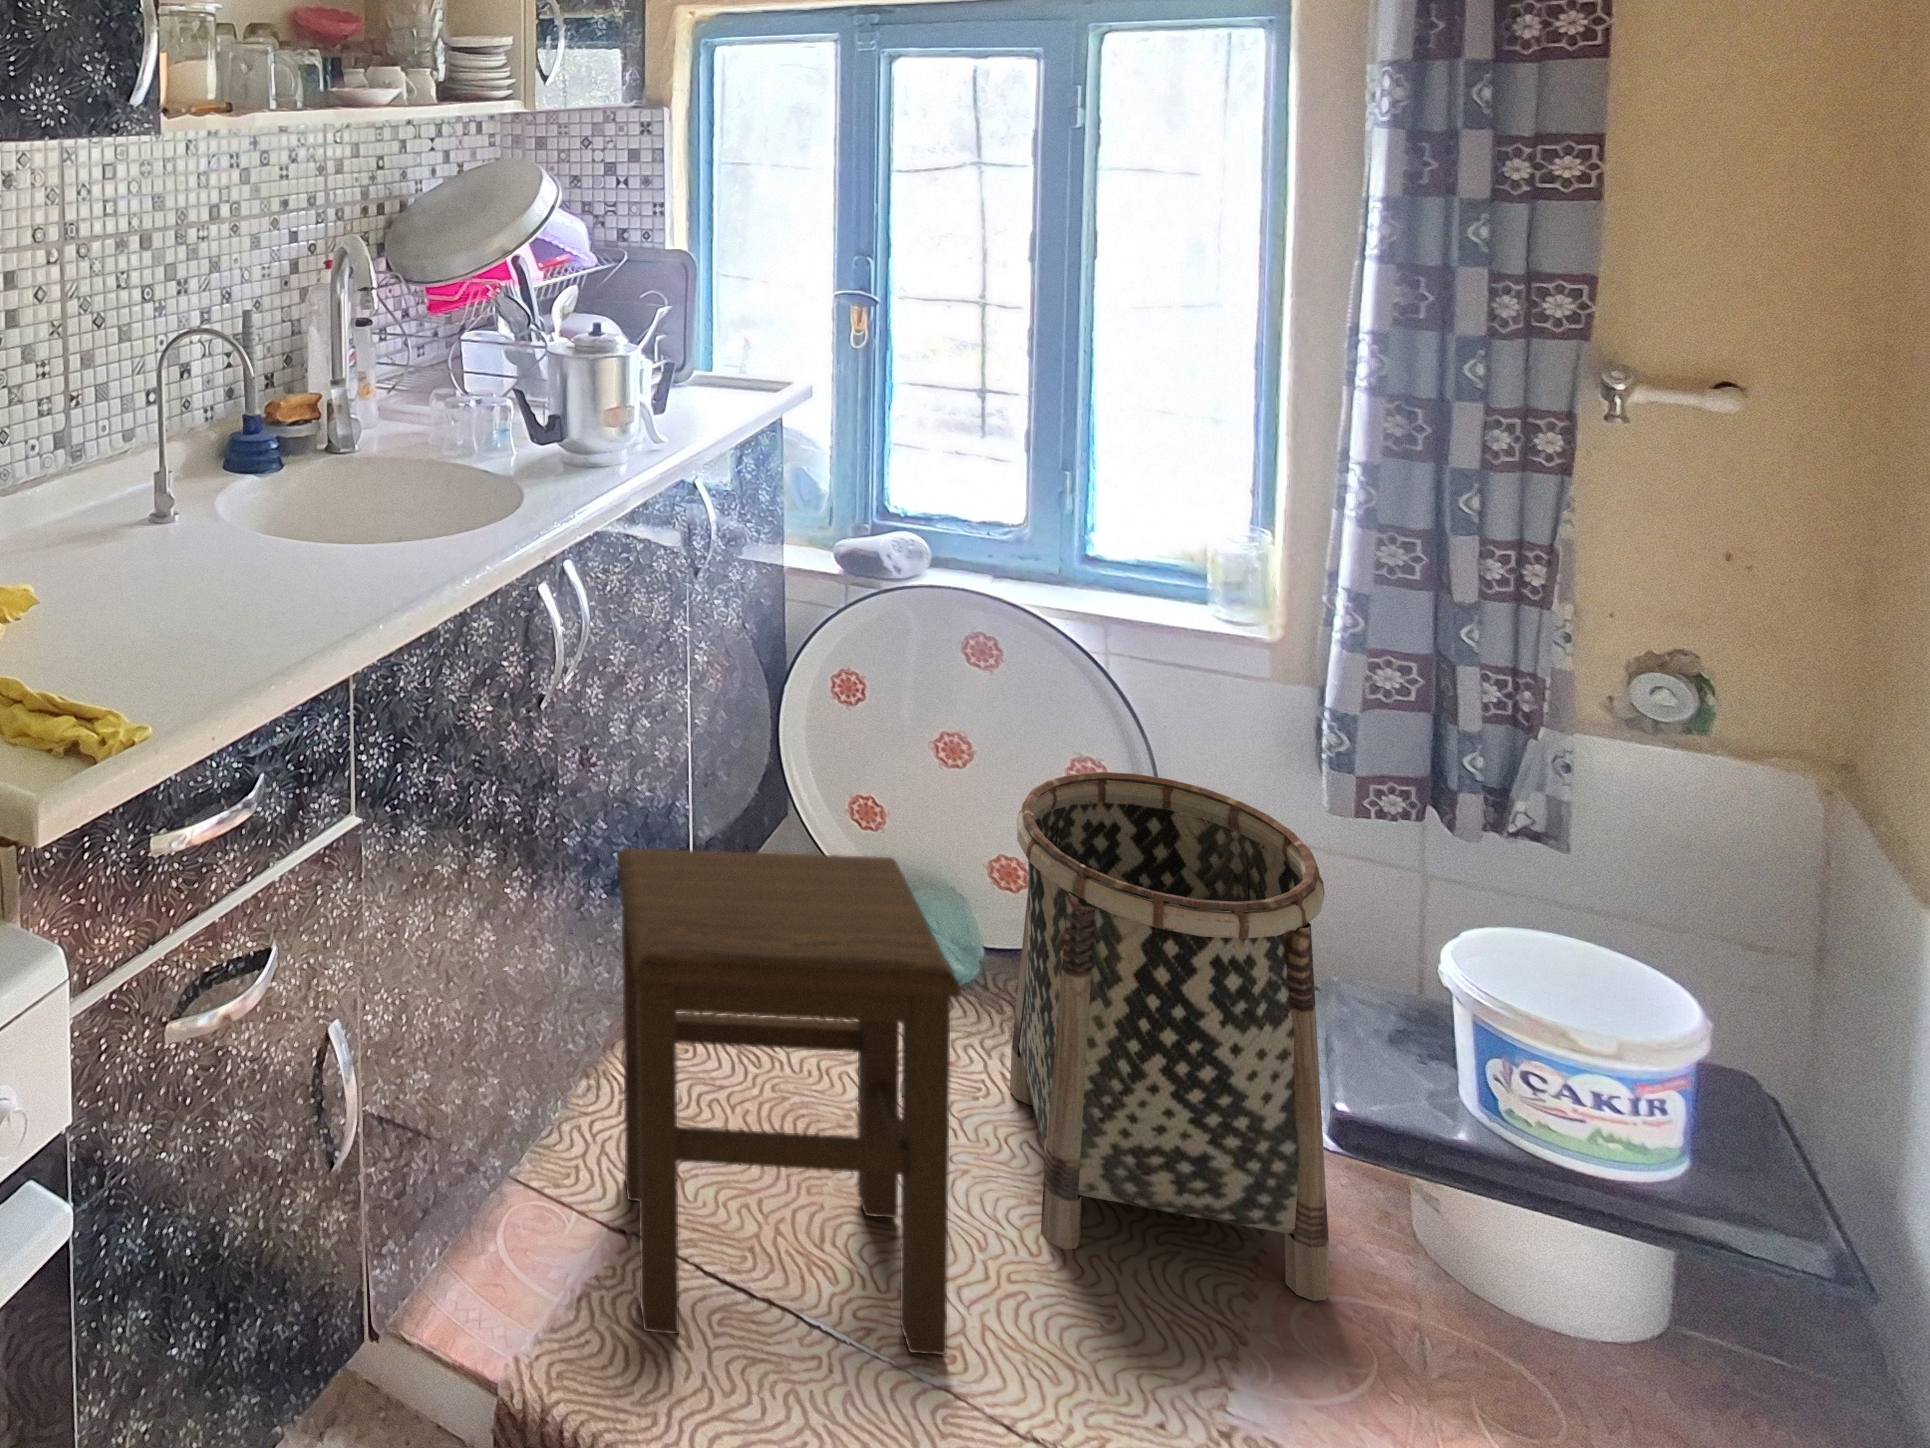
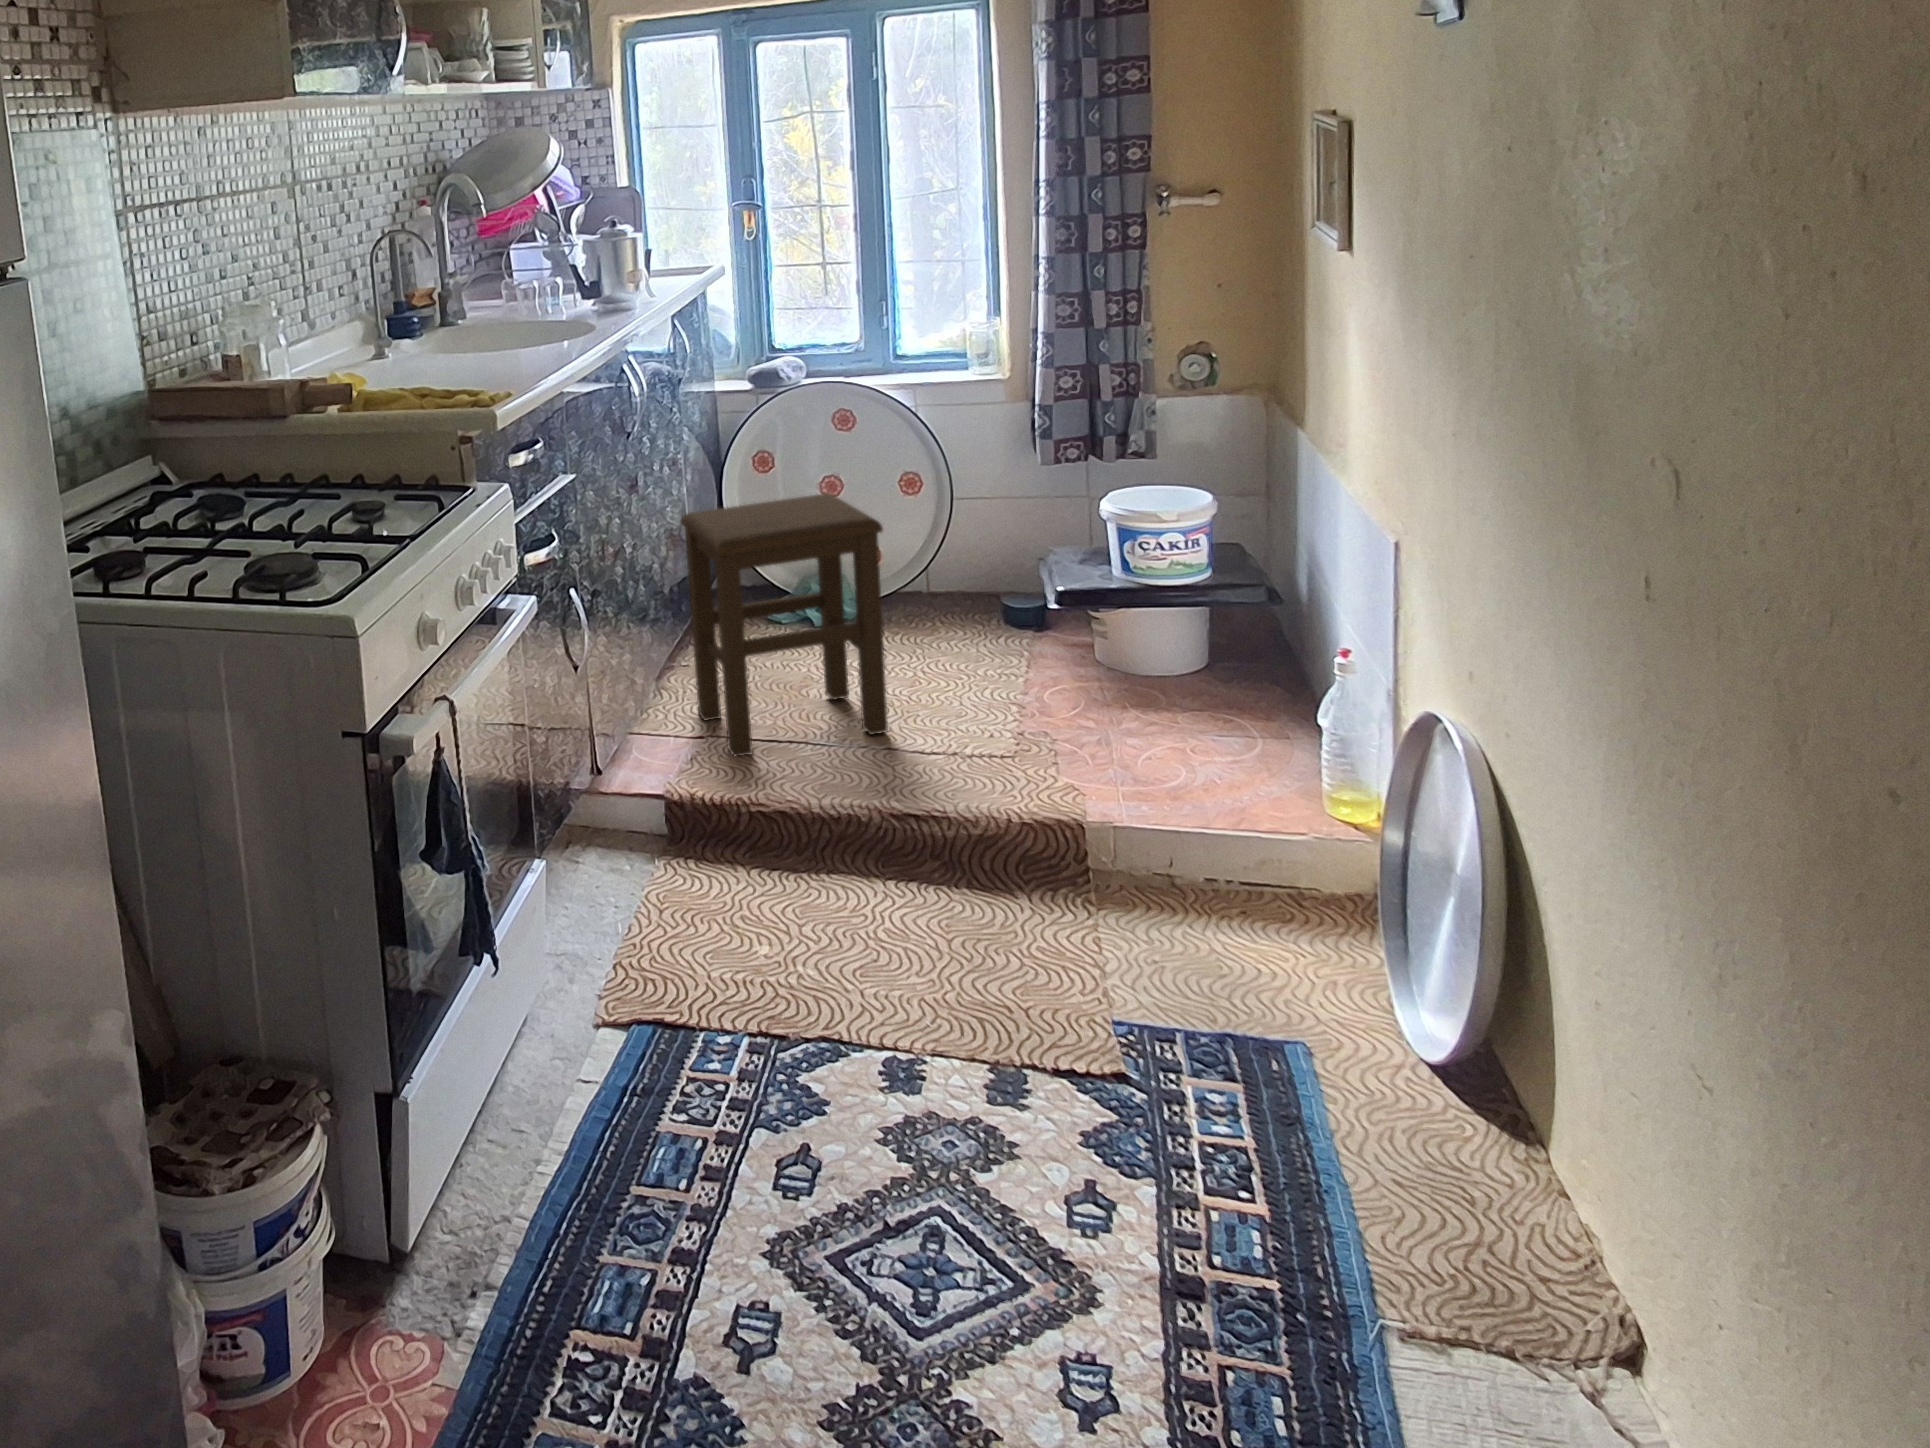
basket: present [1010,772,1329,1301] -> none [888,446,1061,694]

